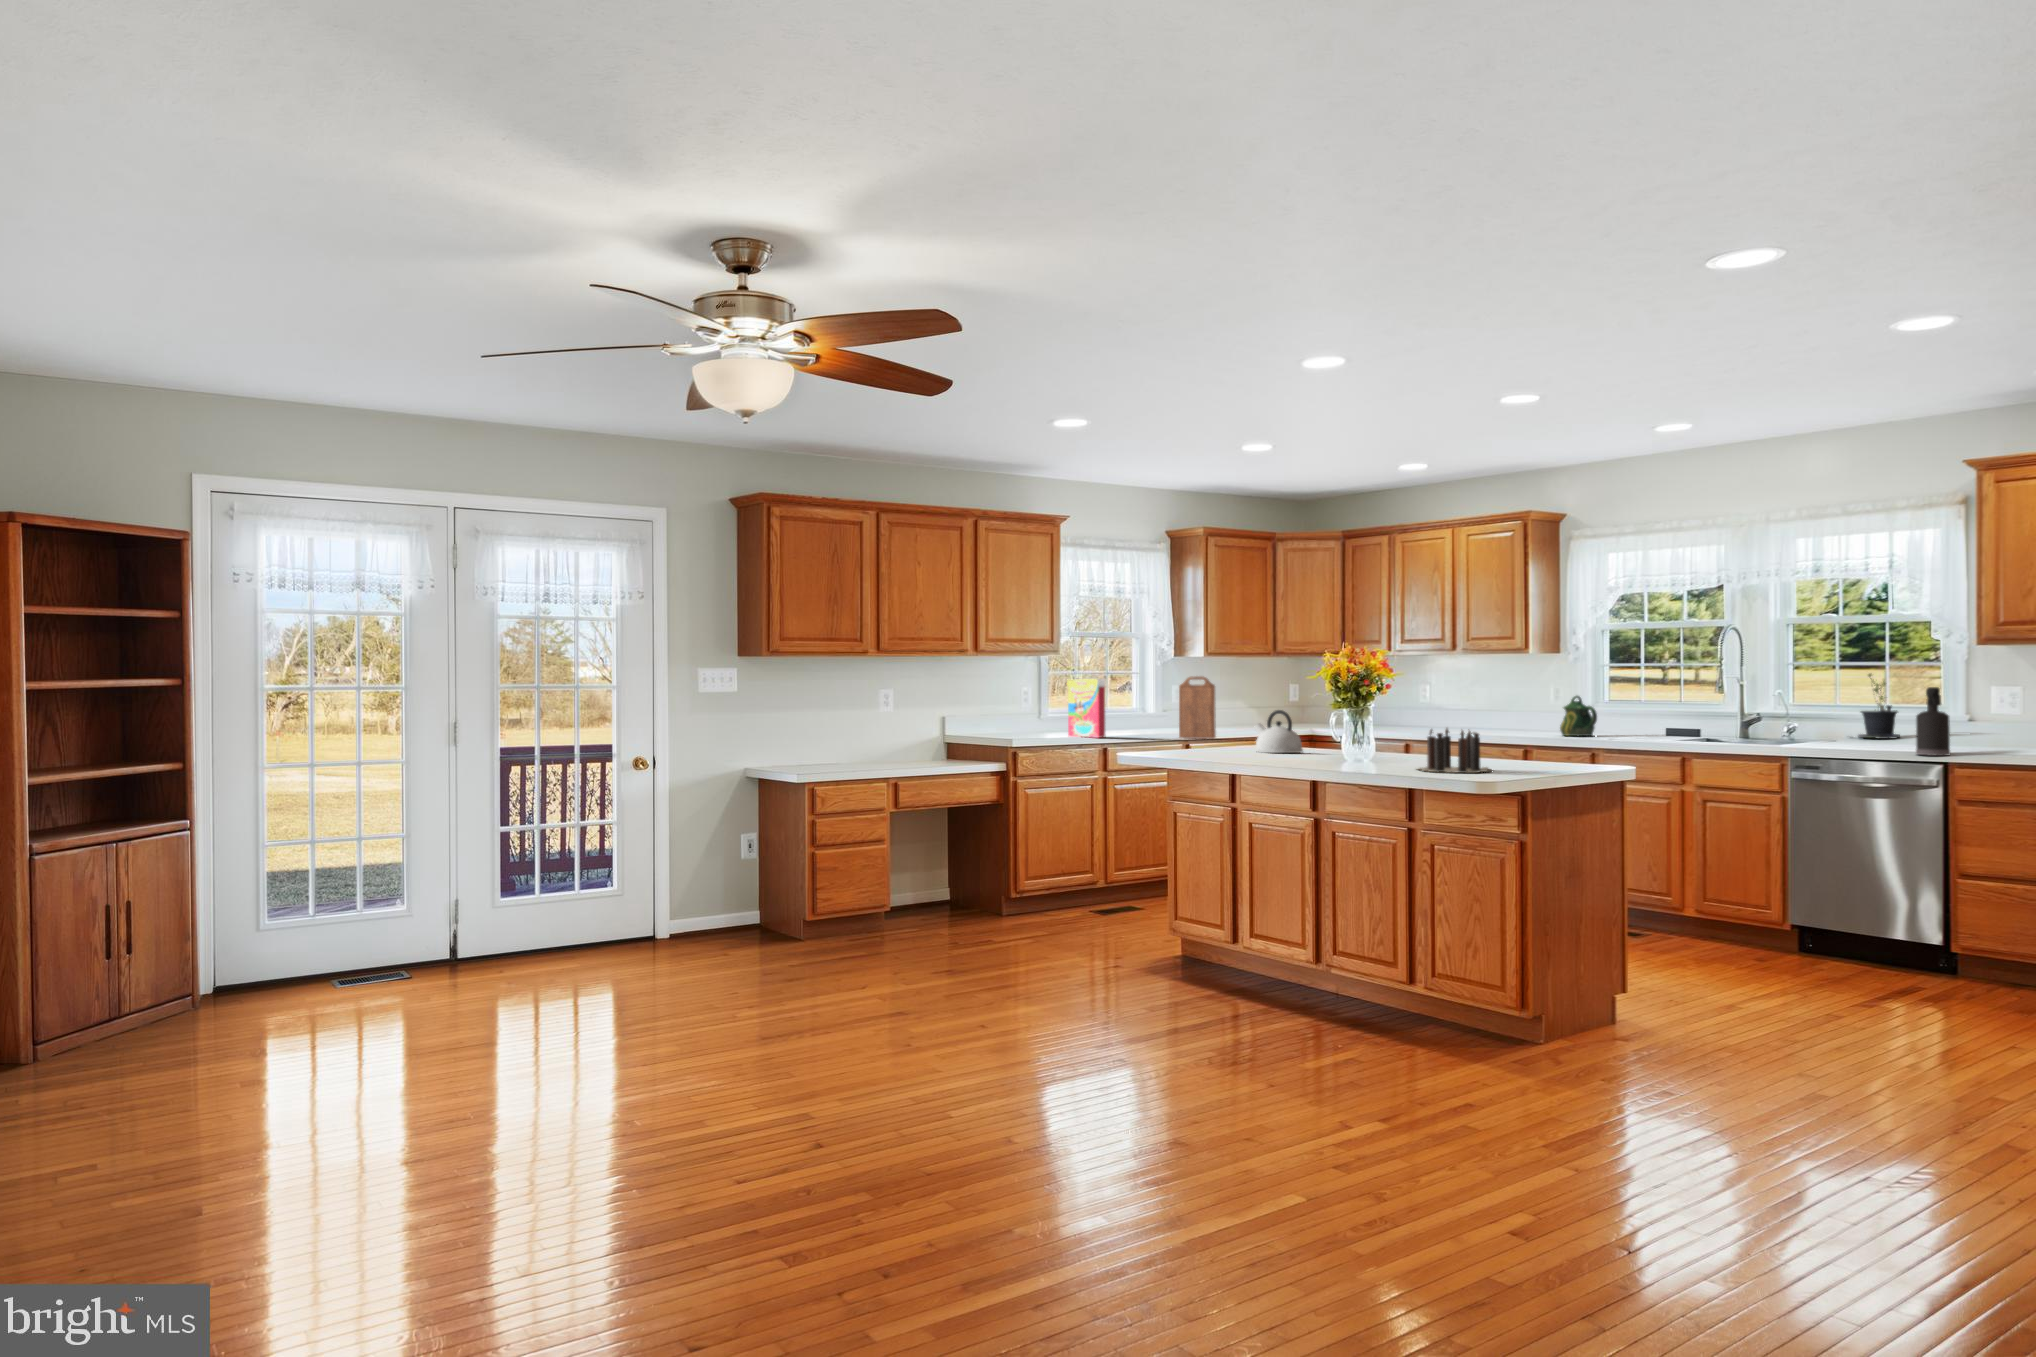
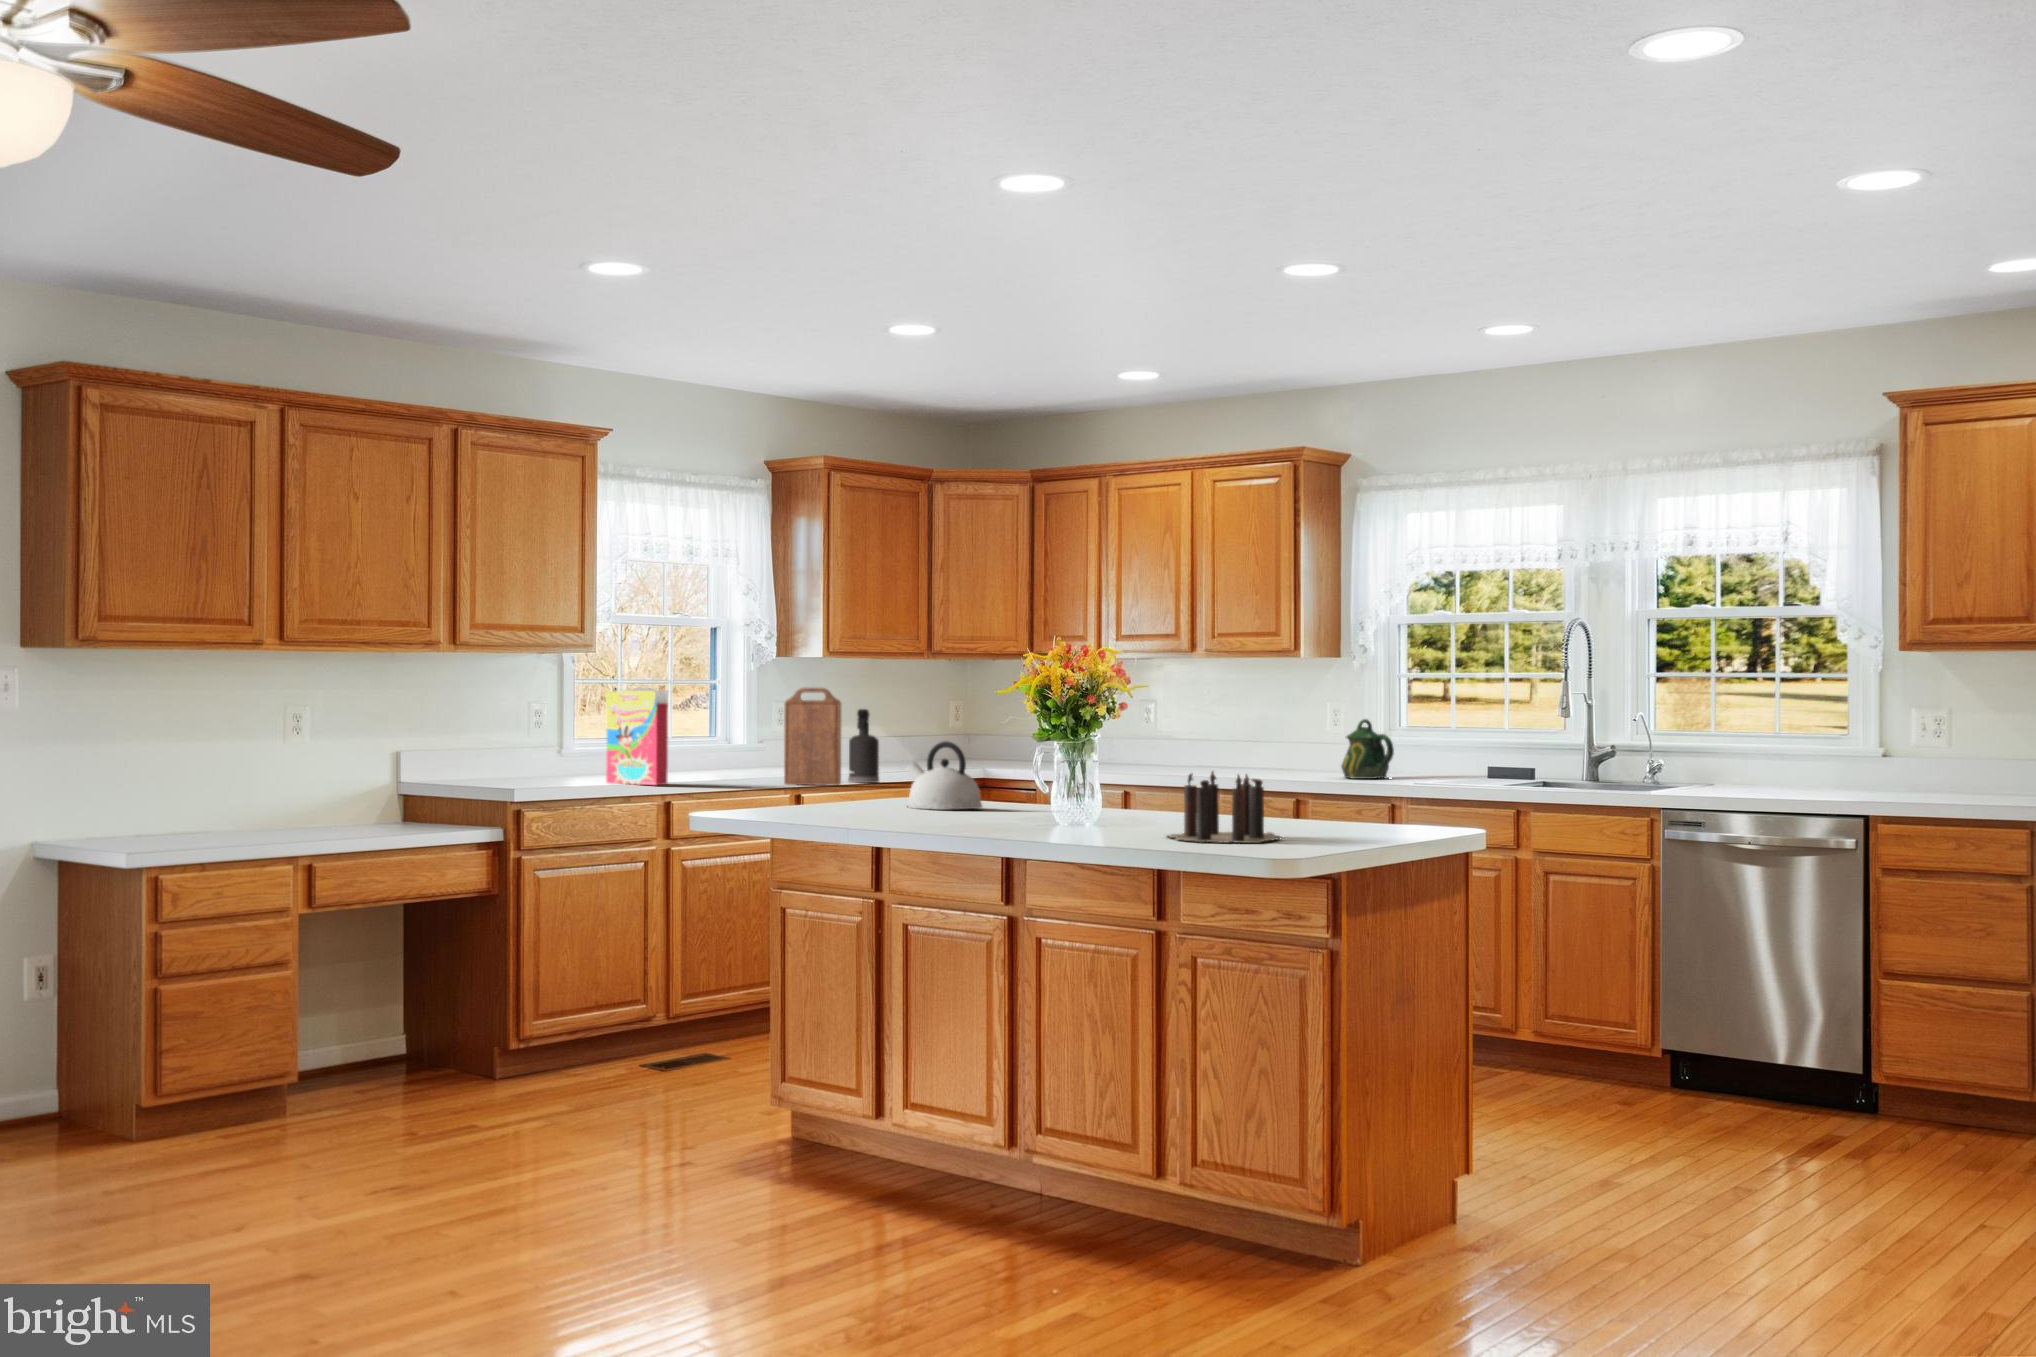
potted plant: present [1858,674,1900,739] -> none [1727,689,1798,782]
spray bottle: present [1916,687,1950,756] -> present [848,709,879,783]

